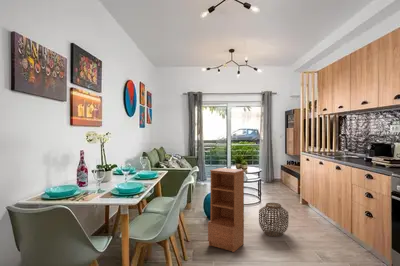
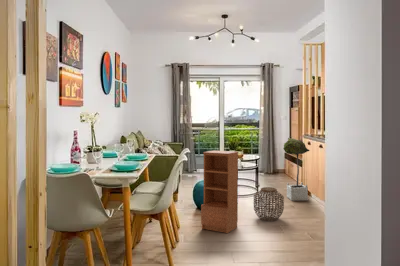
potted tree: none [284,154,308,211] -> present [283,138,309,201]

